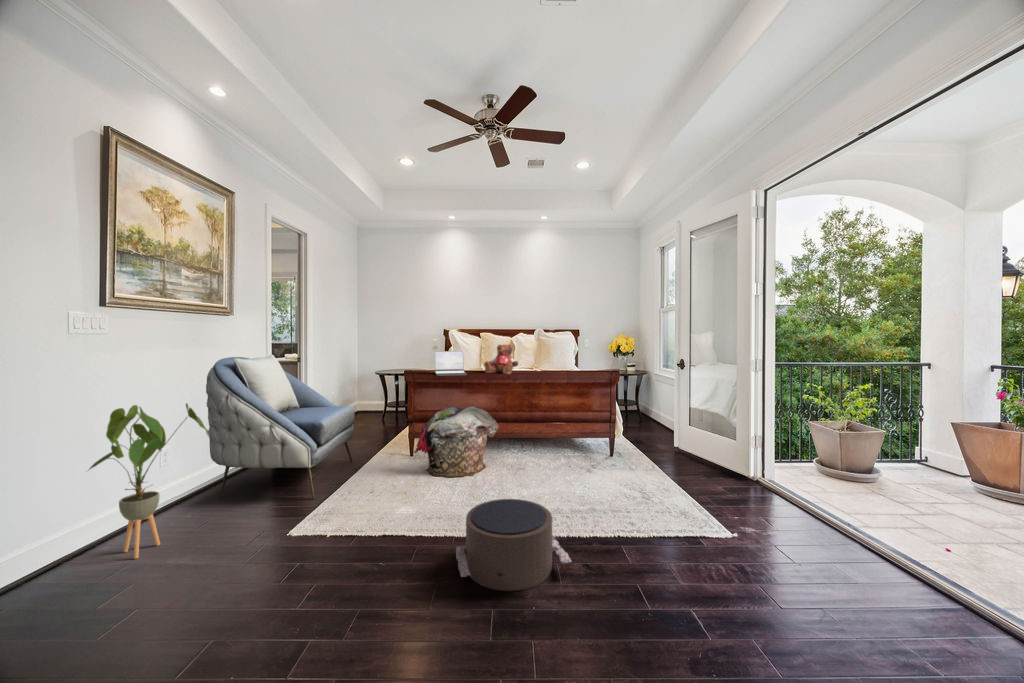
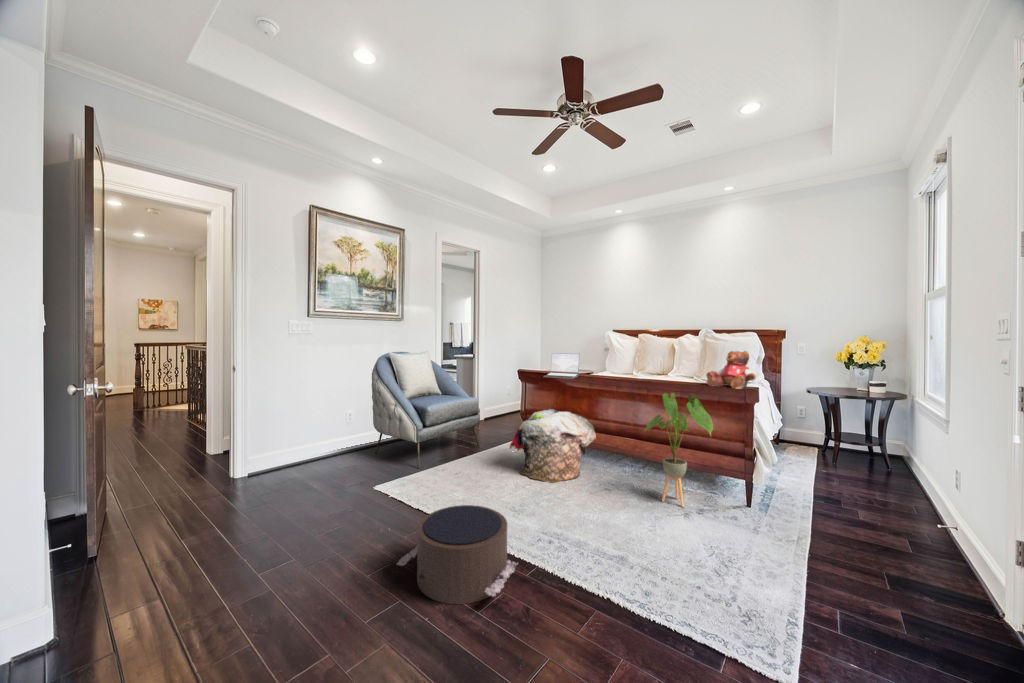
teddy bear: present [484,344,518,374] -> present [706,351,756,389]
house plant: present [89,403,208,559] -> present [645,393,713,507]

